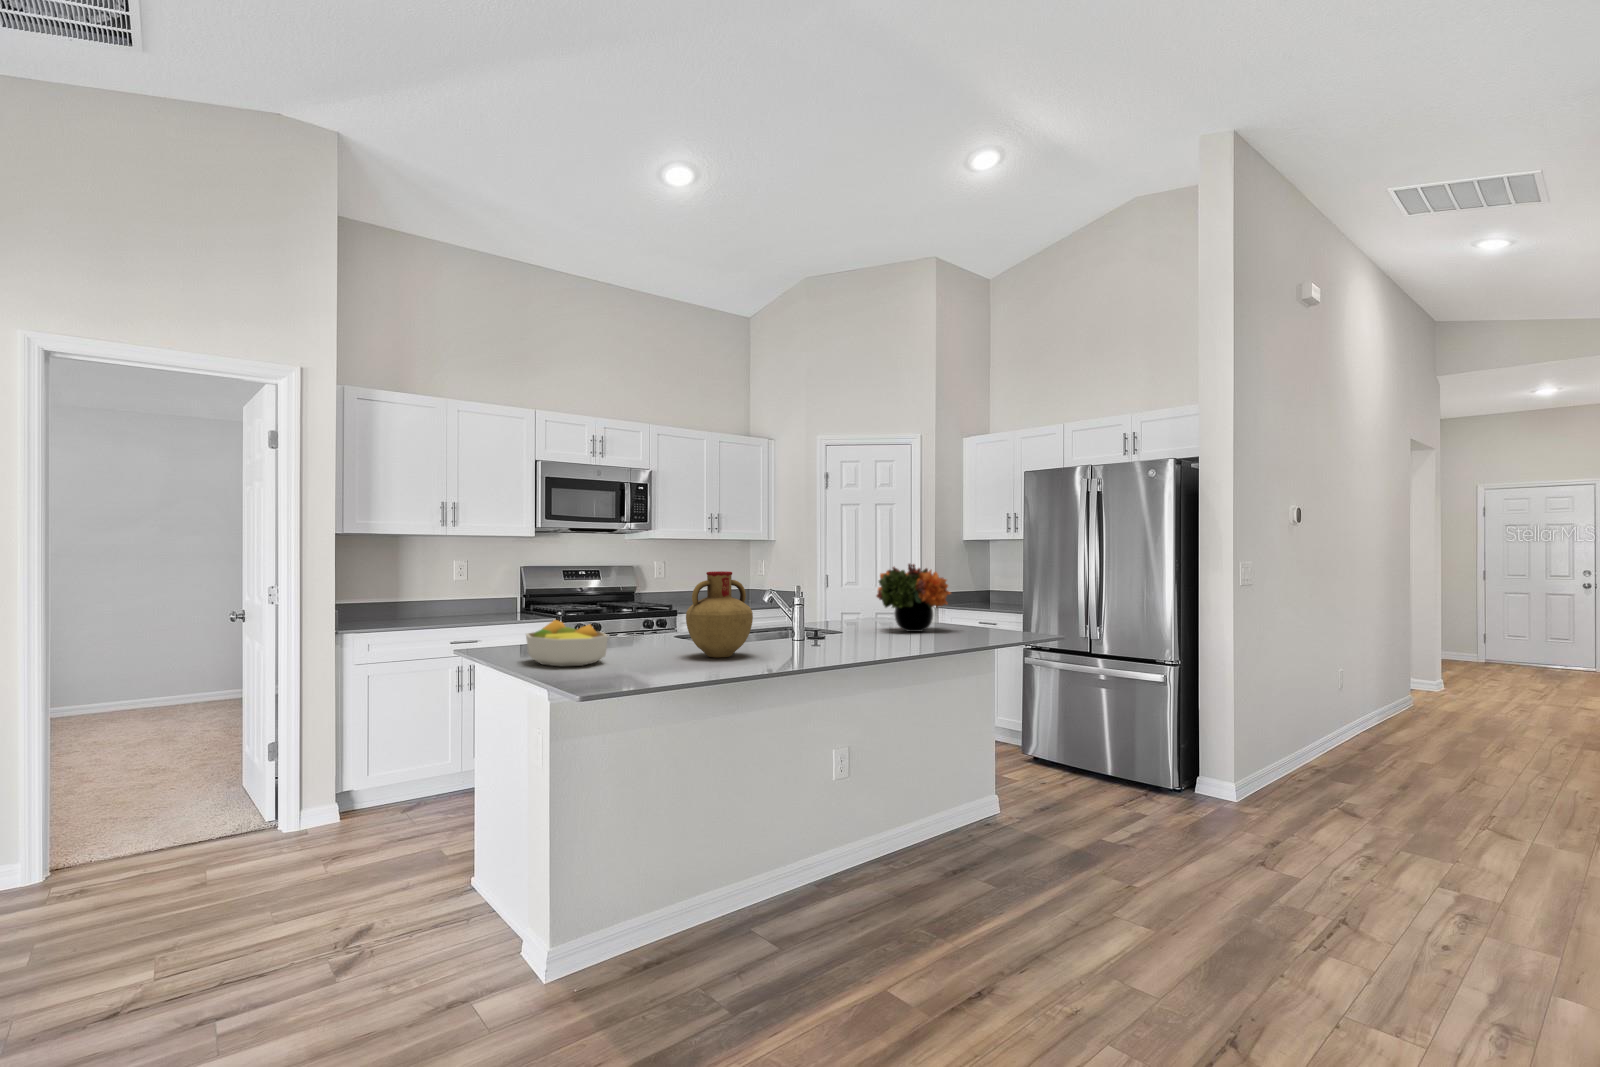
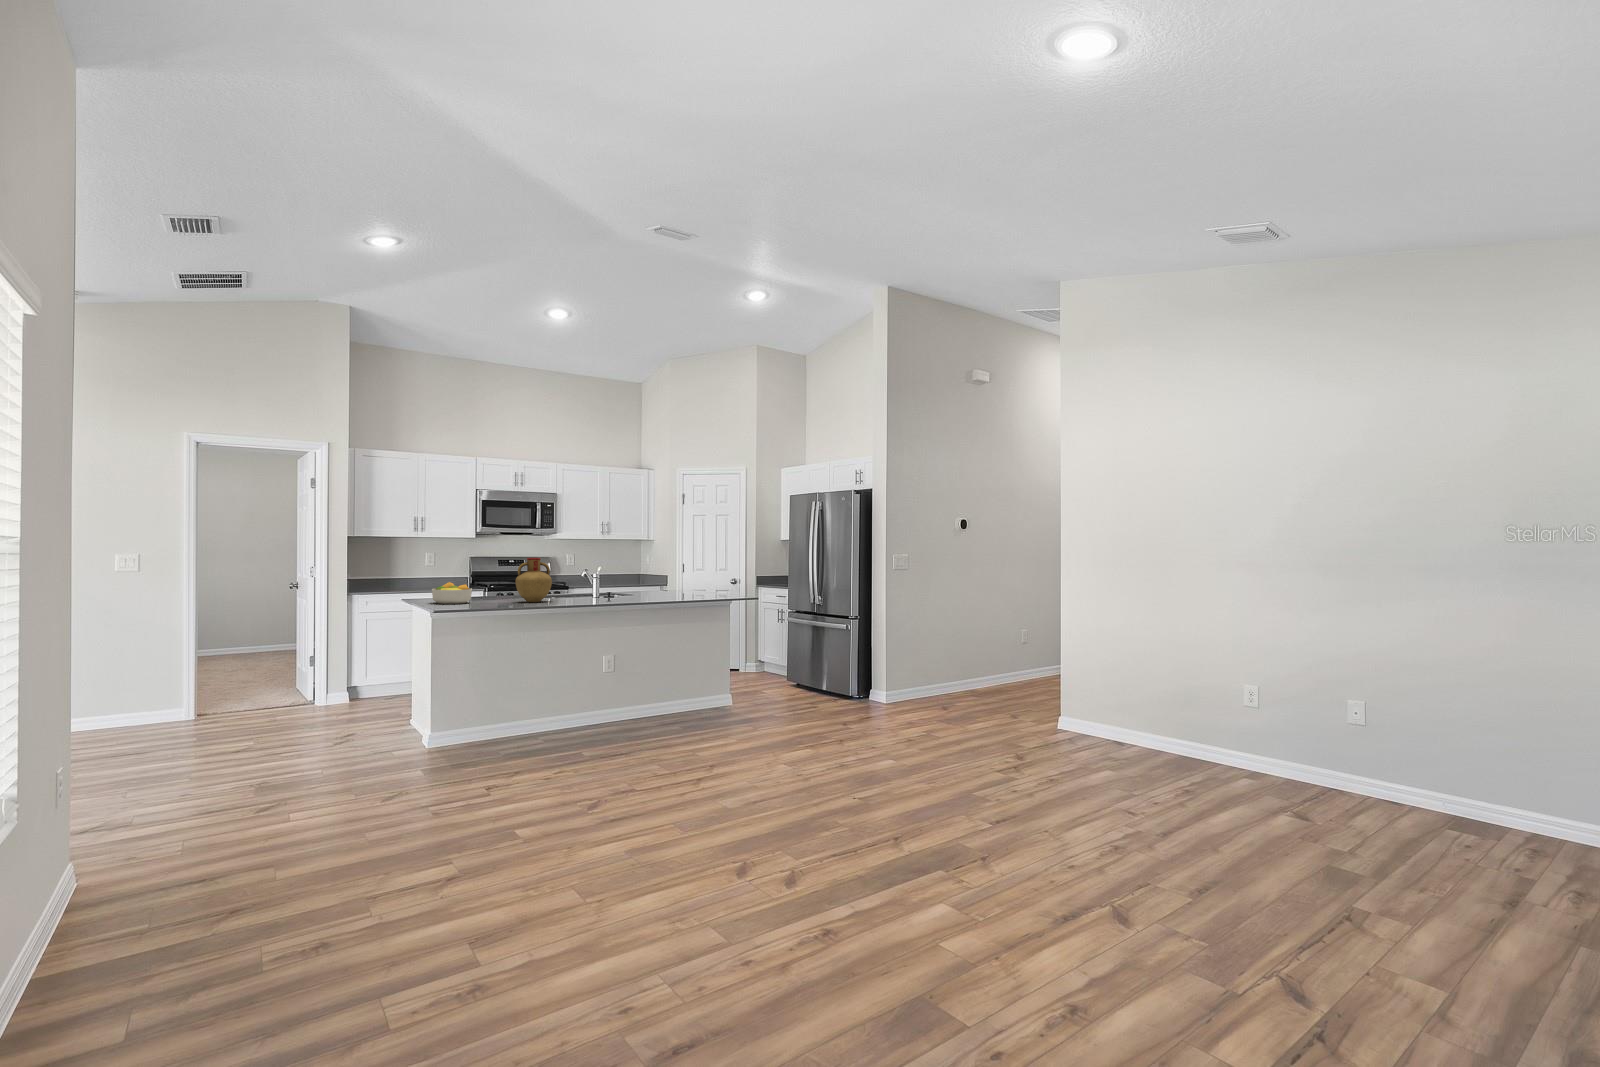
flower arrangement: present [877,564,950,632] -> none [651,555,698,595]

